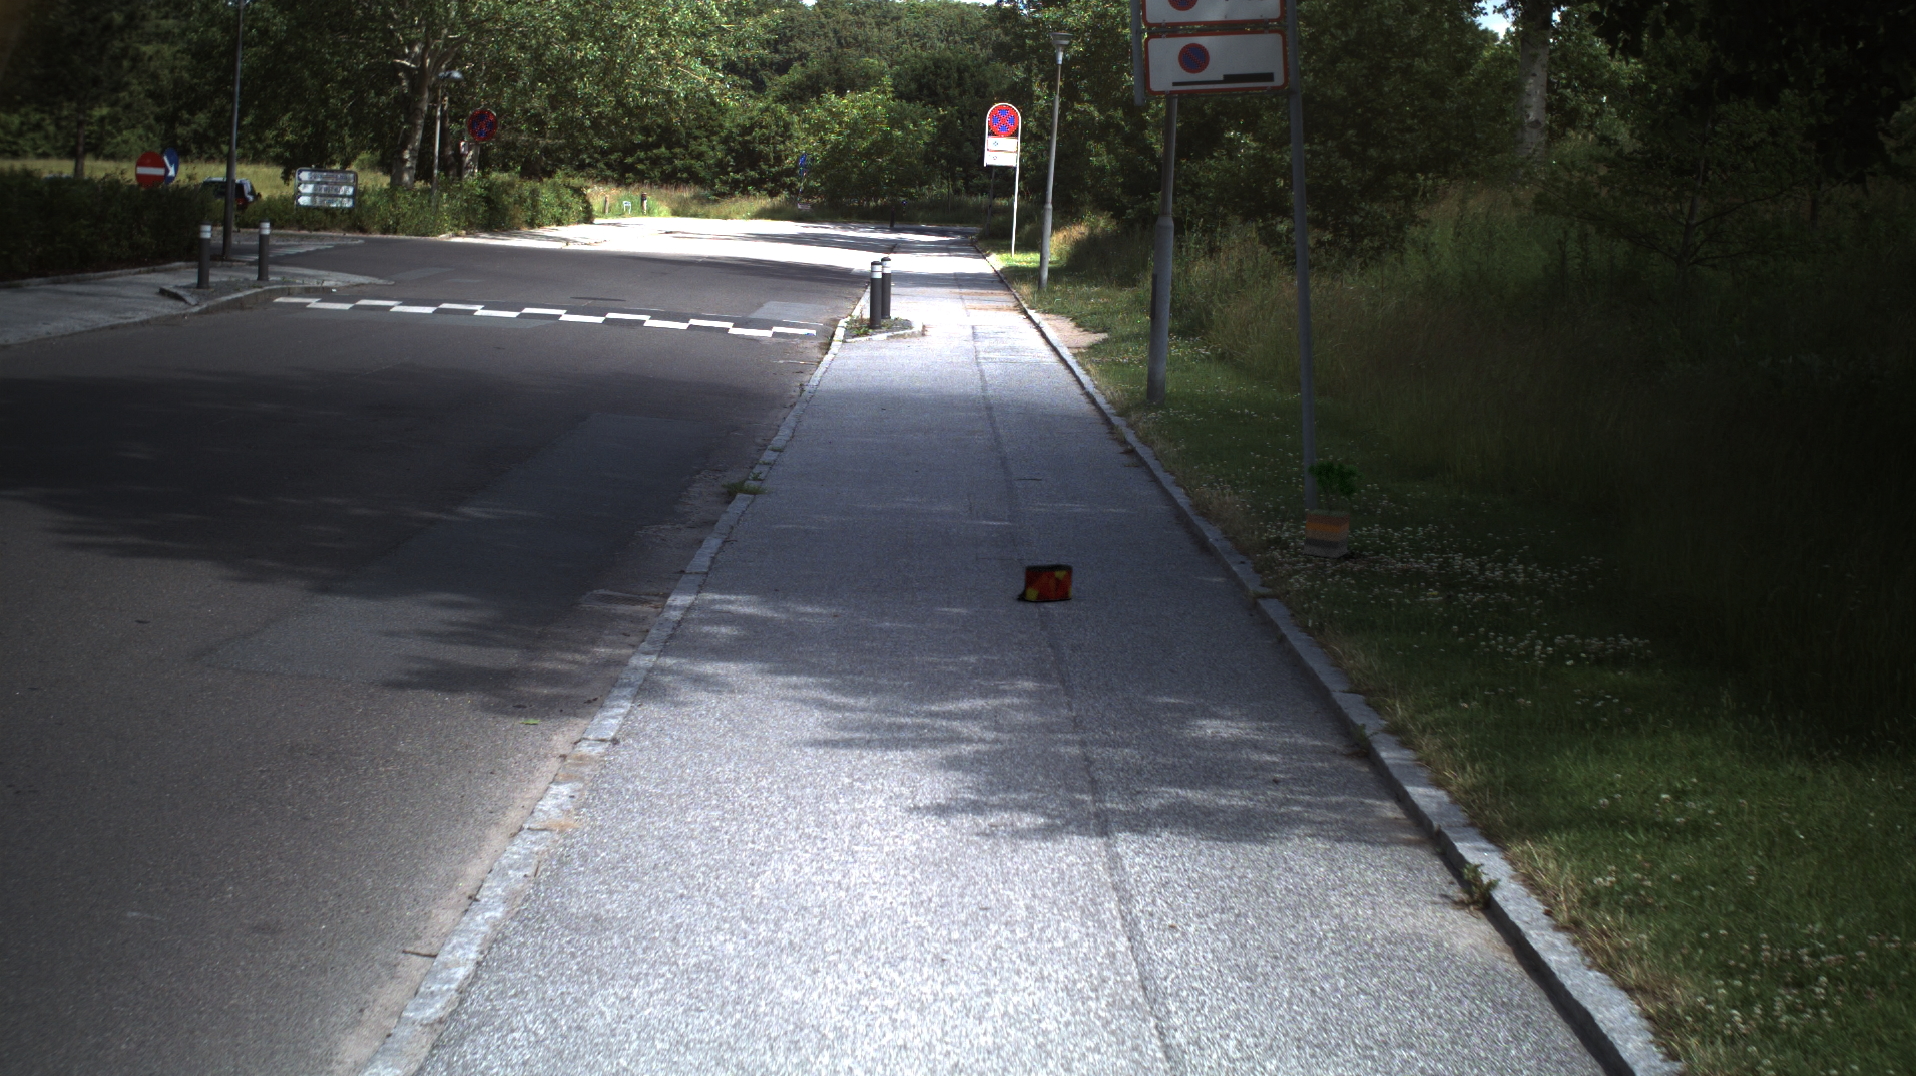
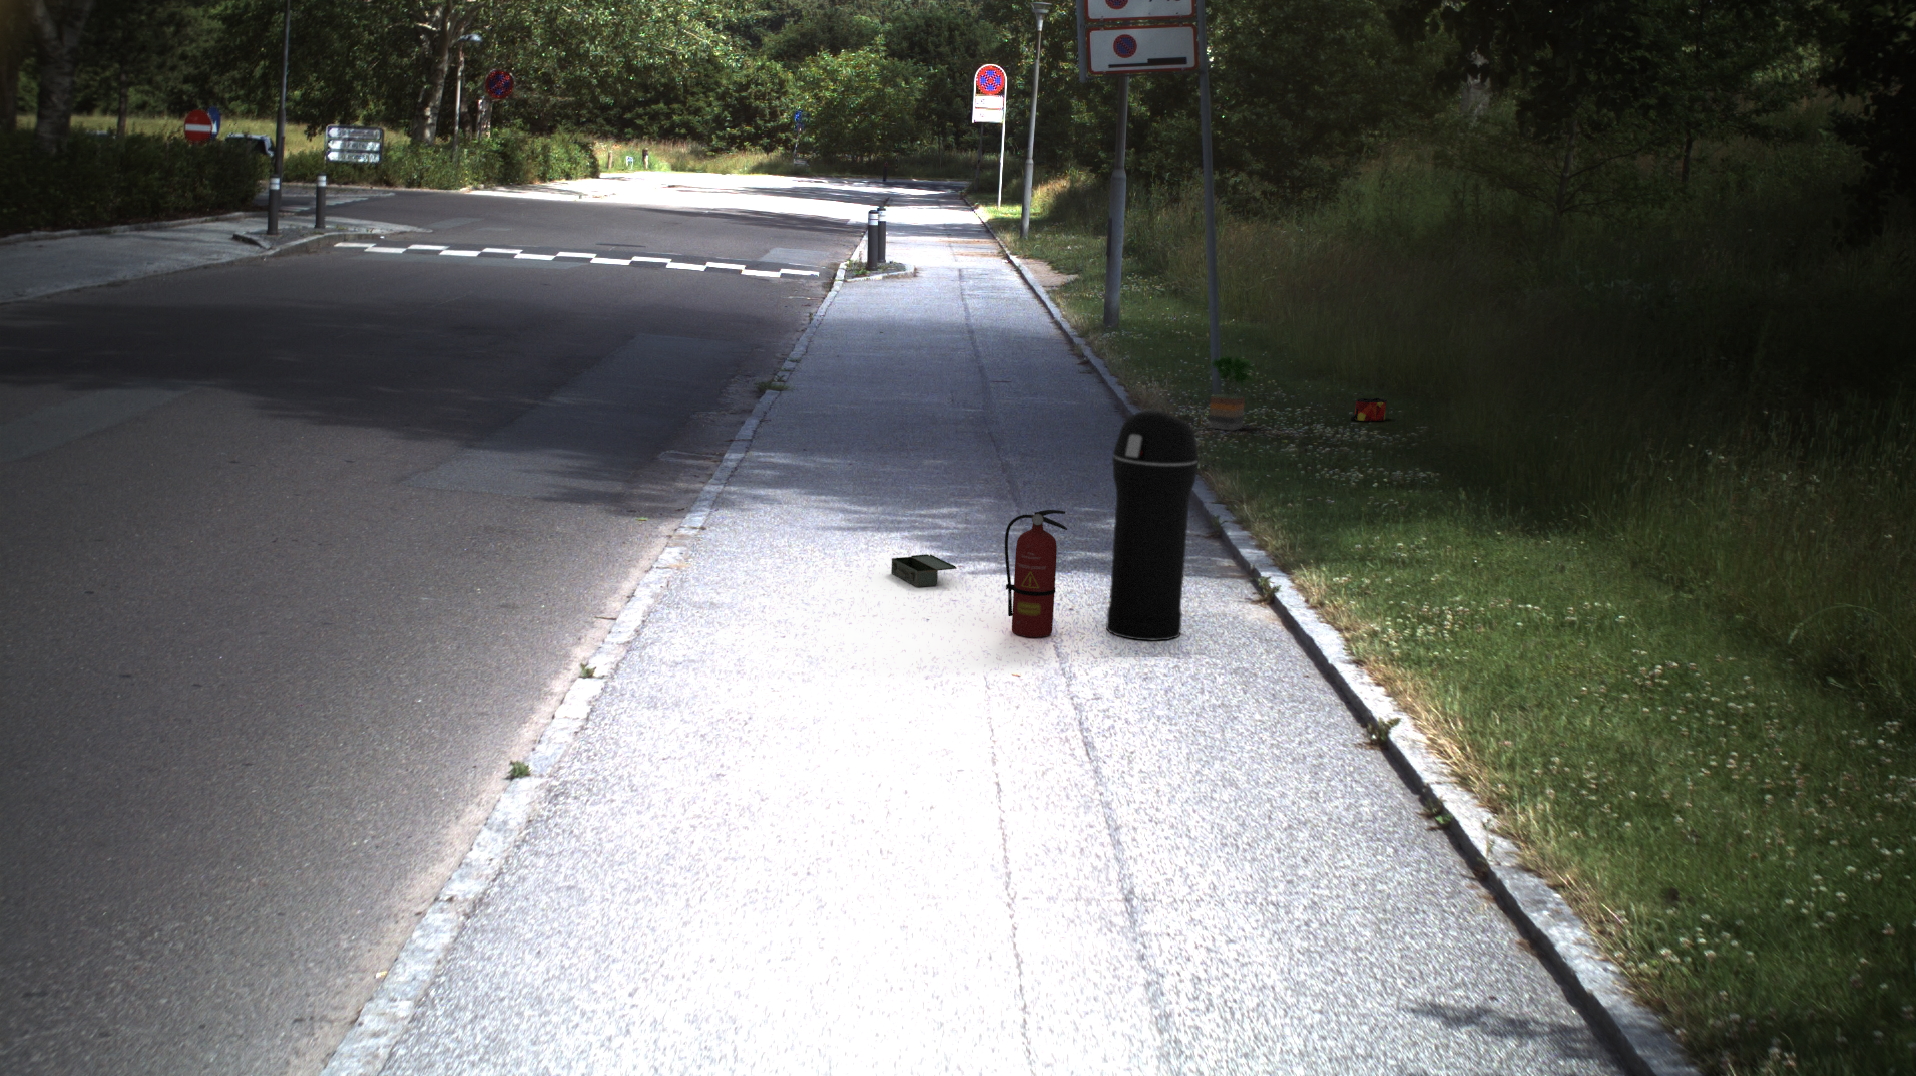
bag: present [1017,564,1073,602] -> present [1351,398,1387,422]
trash can: none [1234,621,1391,1000] -> present [1106,410,1198,640]
fire extinguisher: none [1072,787,1176,996] -> present [1005,510,1067,637]
toolbox: none [887,807,988,871] -> present [891,554,956,587]

